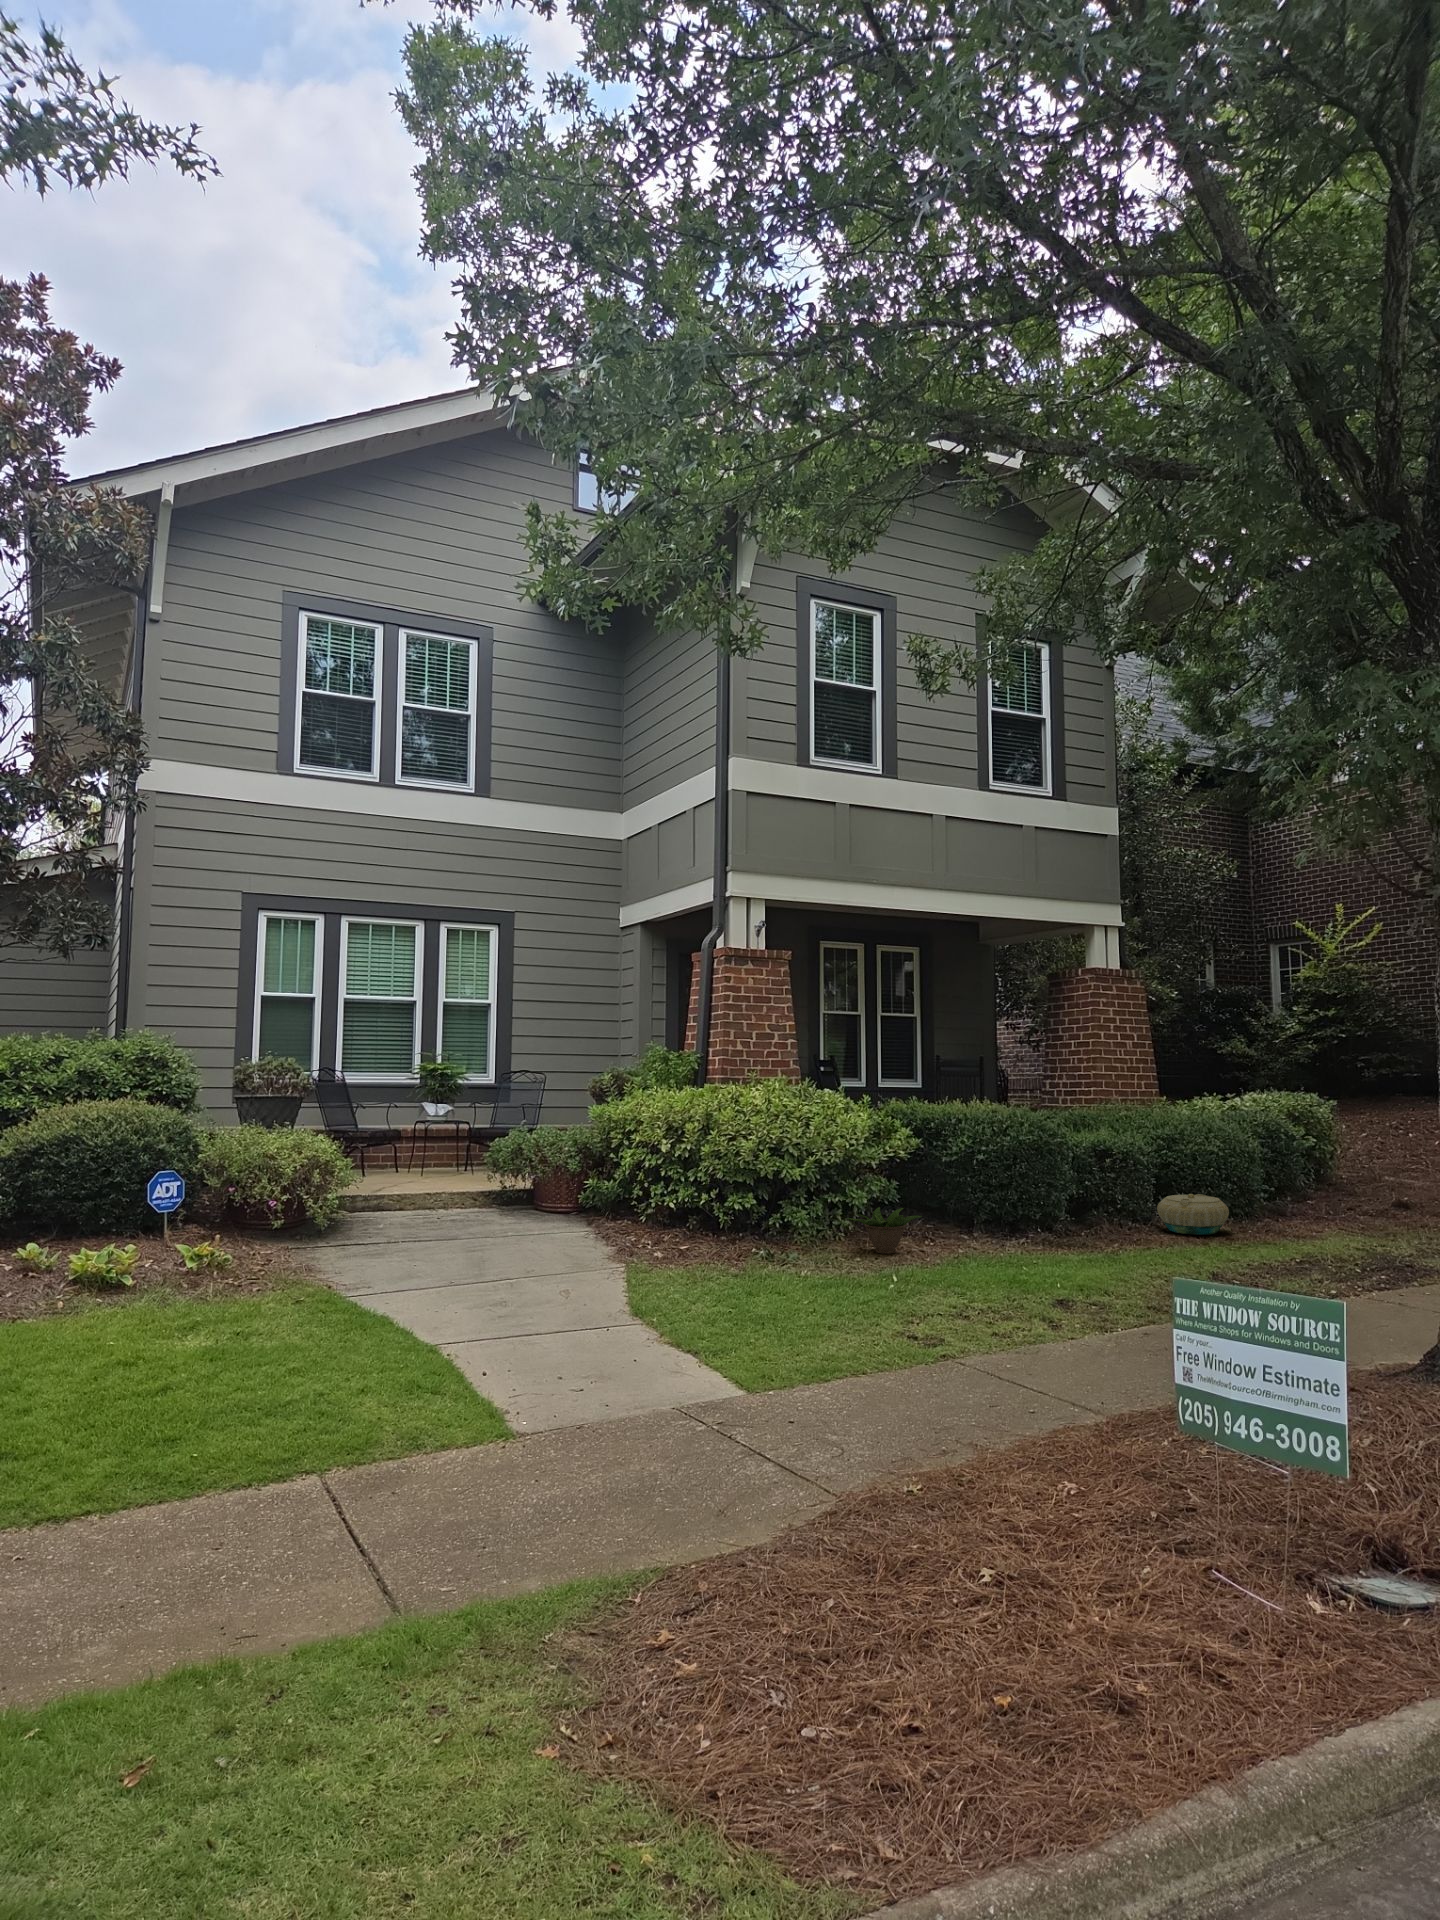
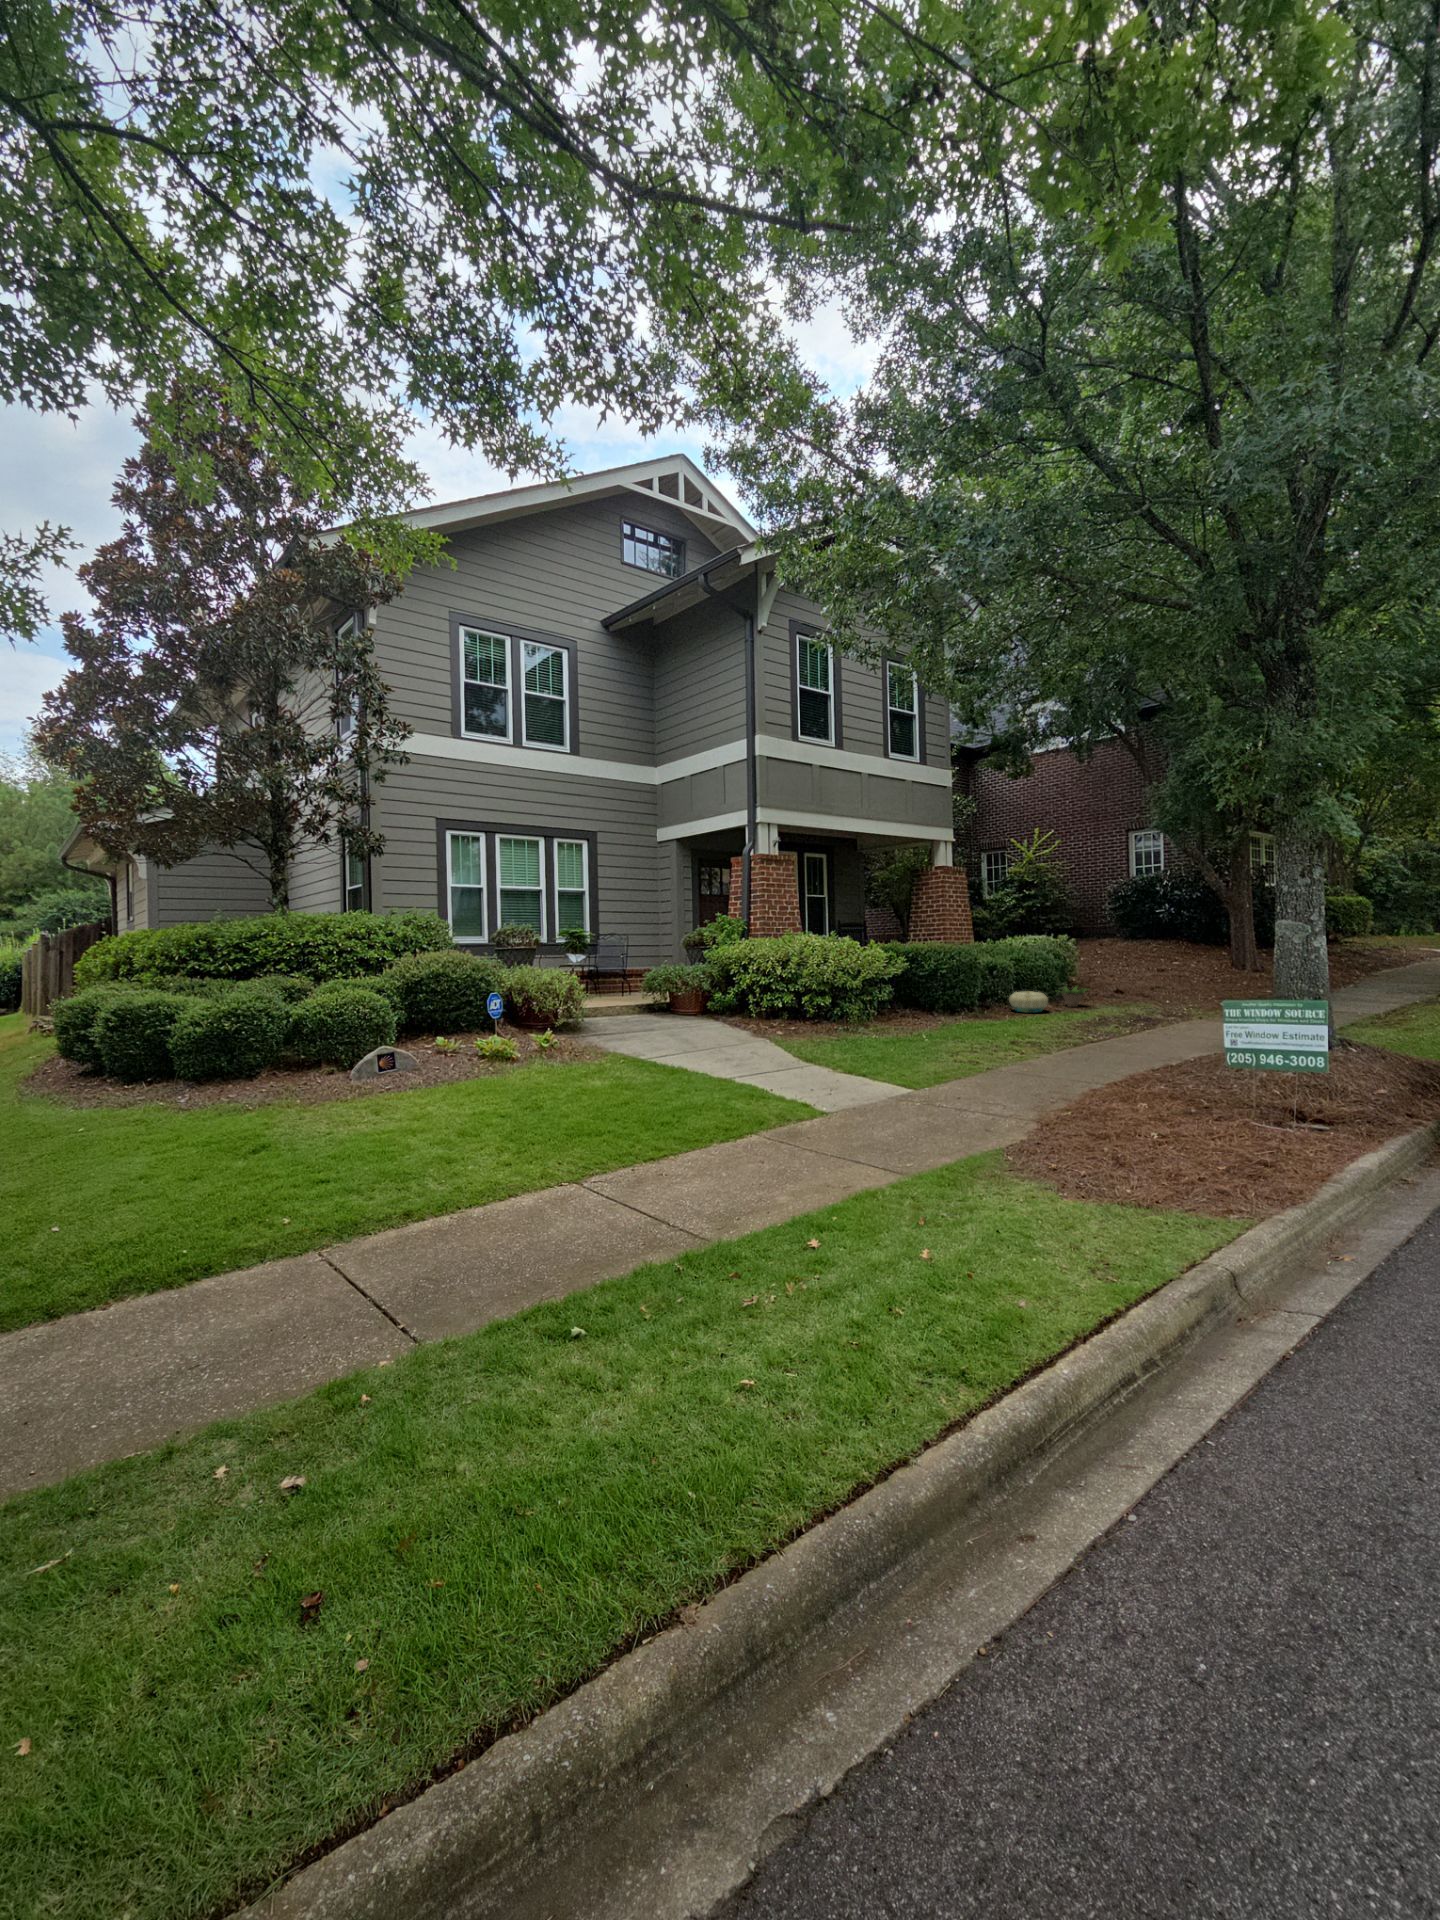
decorative plant: present [849,1207,922,1254] -> present [1061,986,1087,1007]

